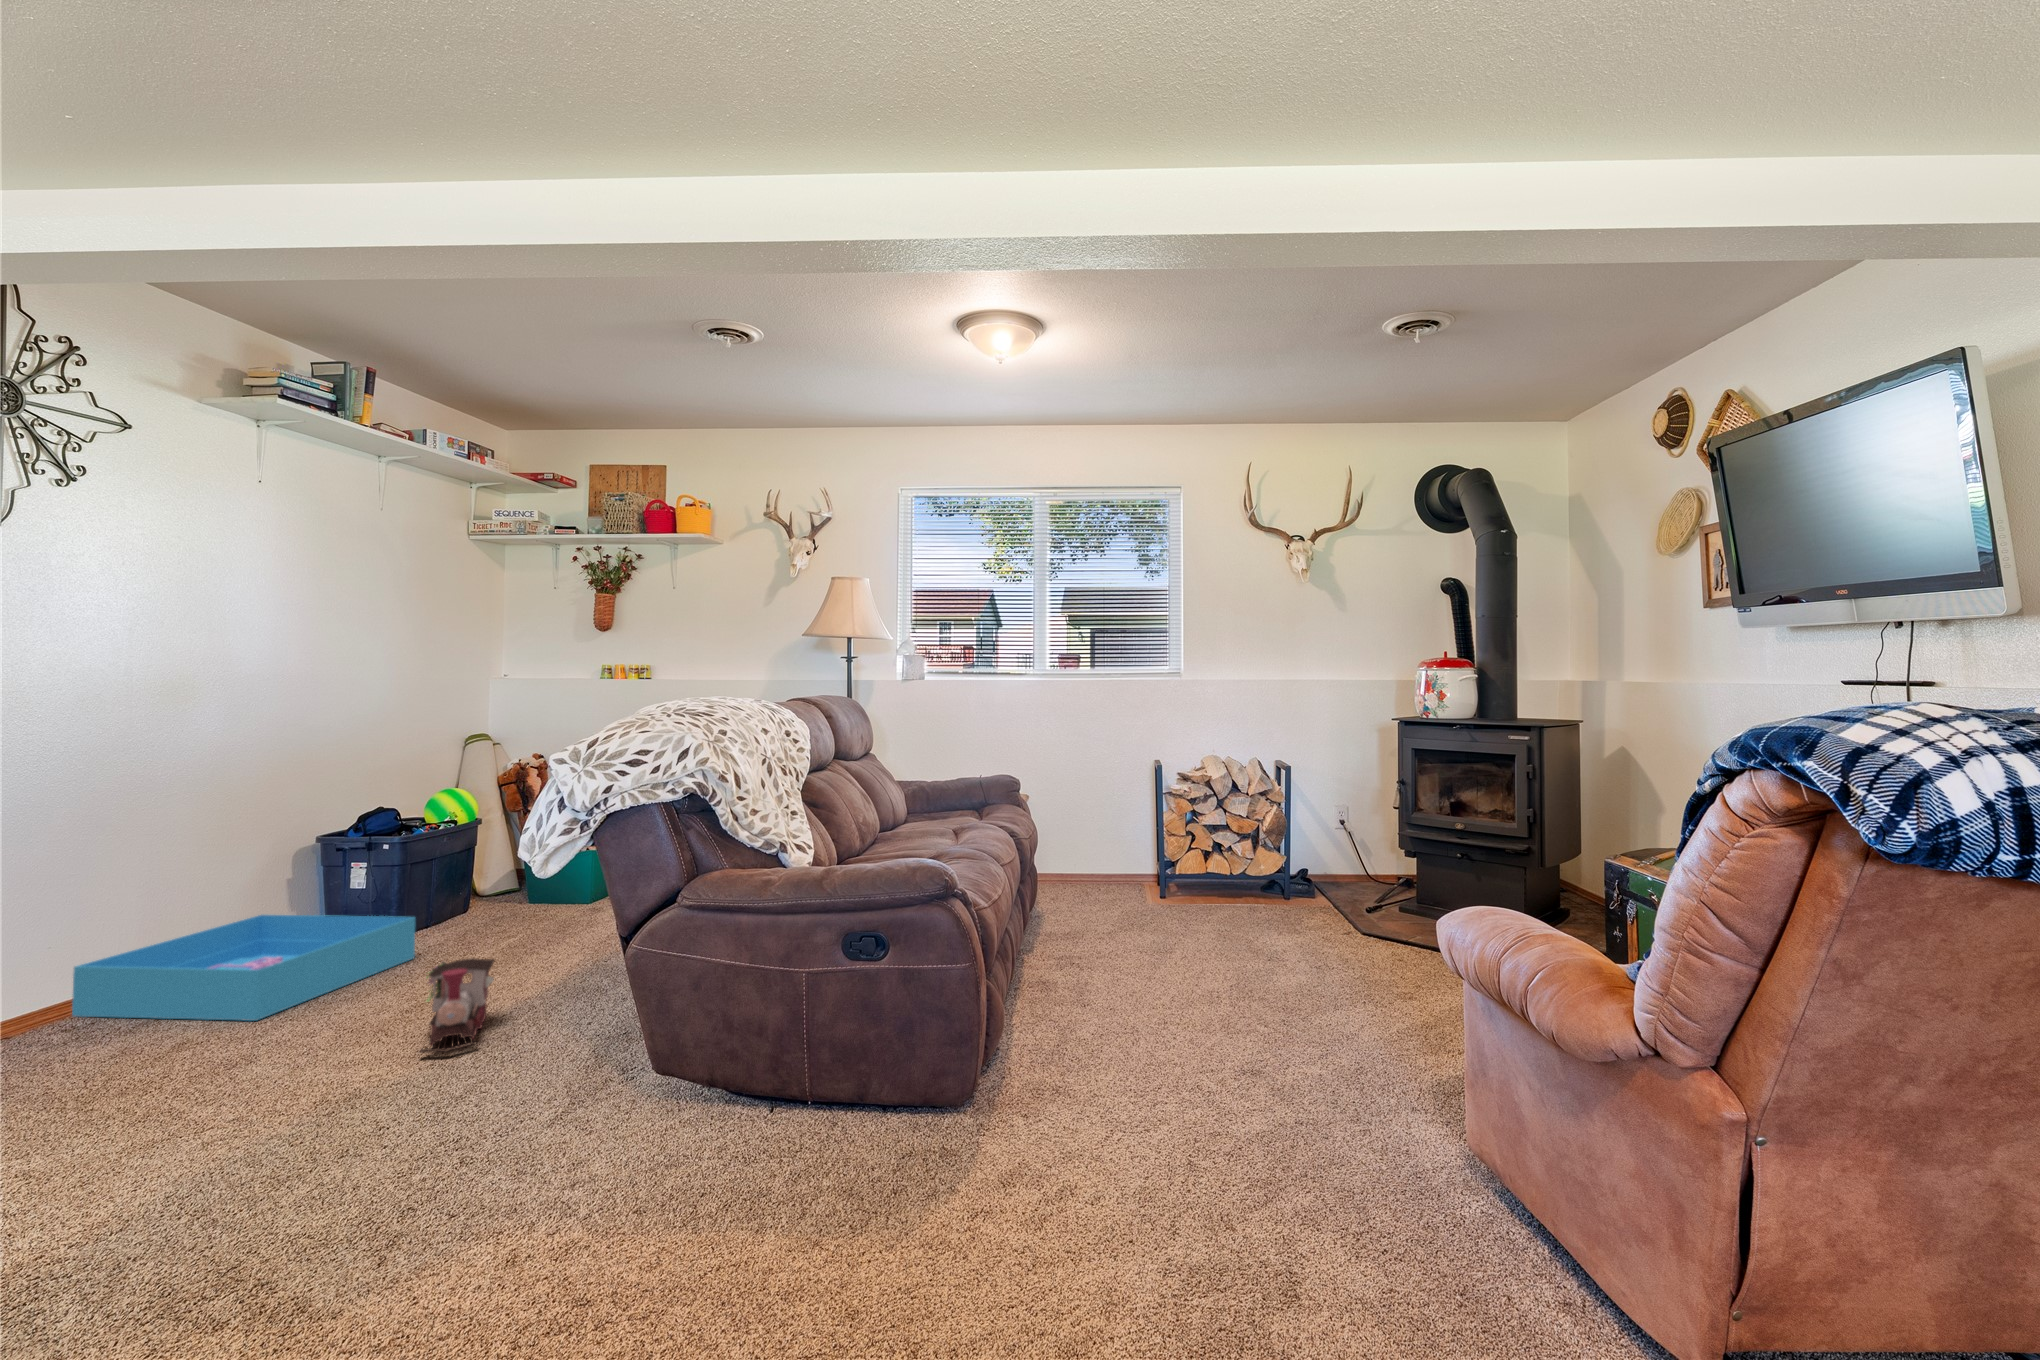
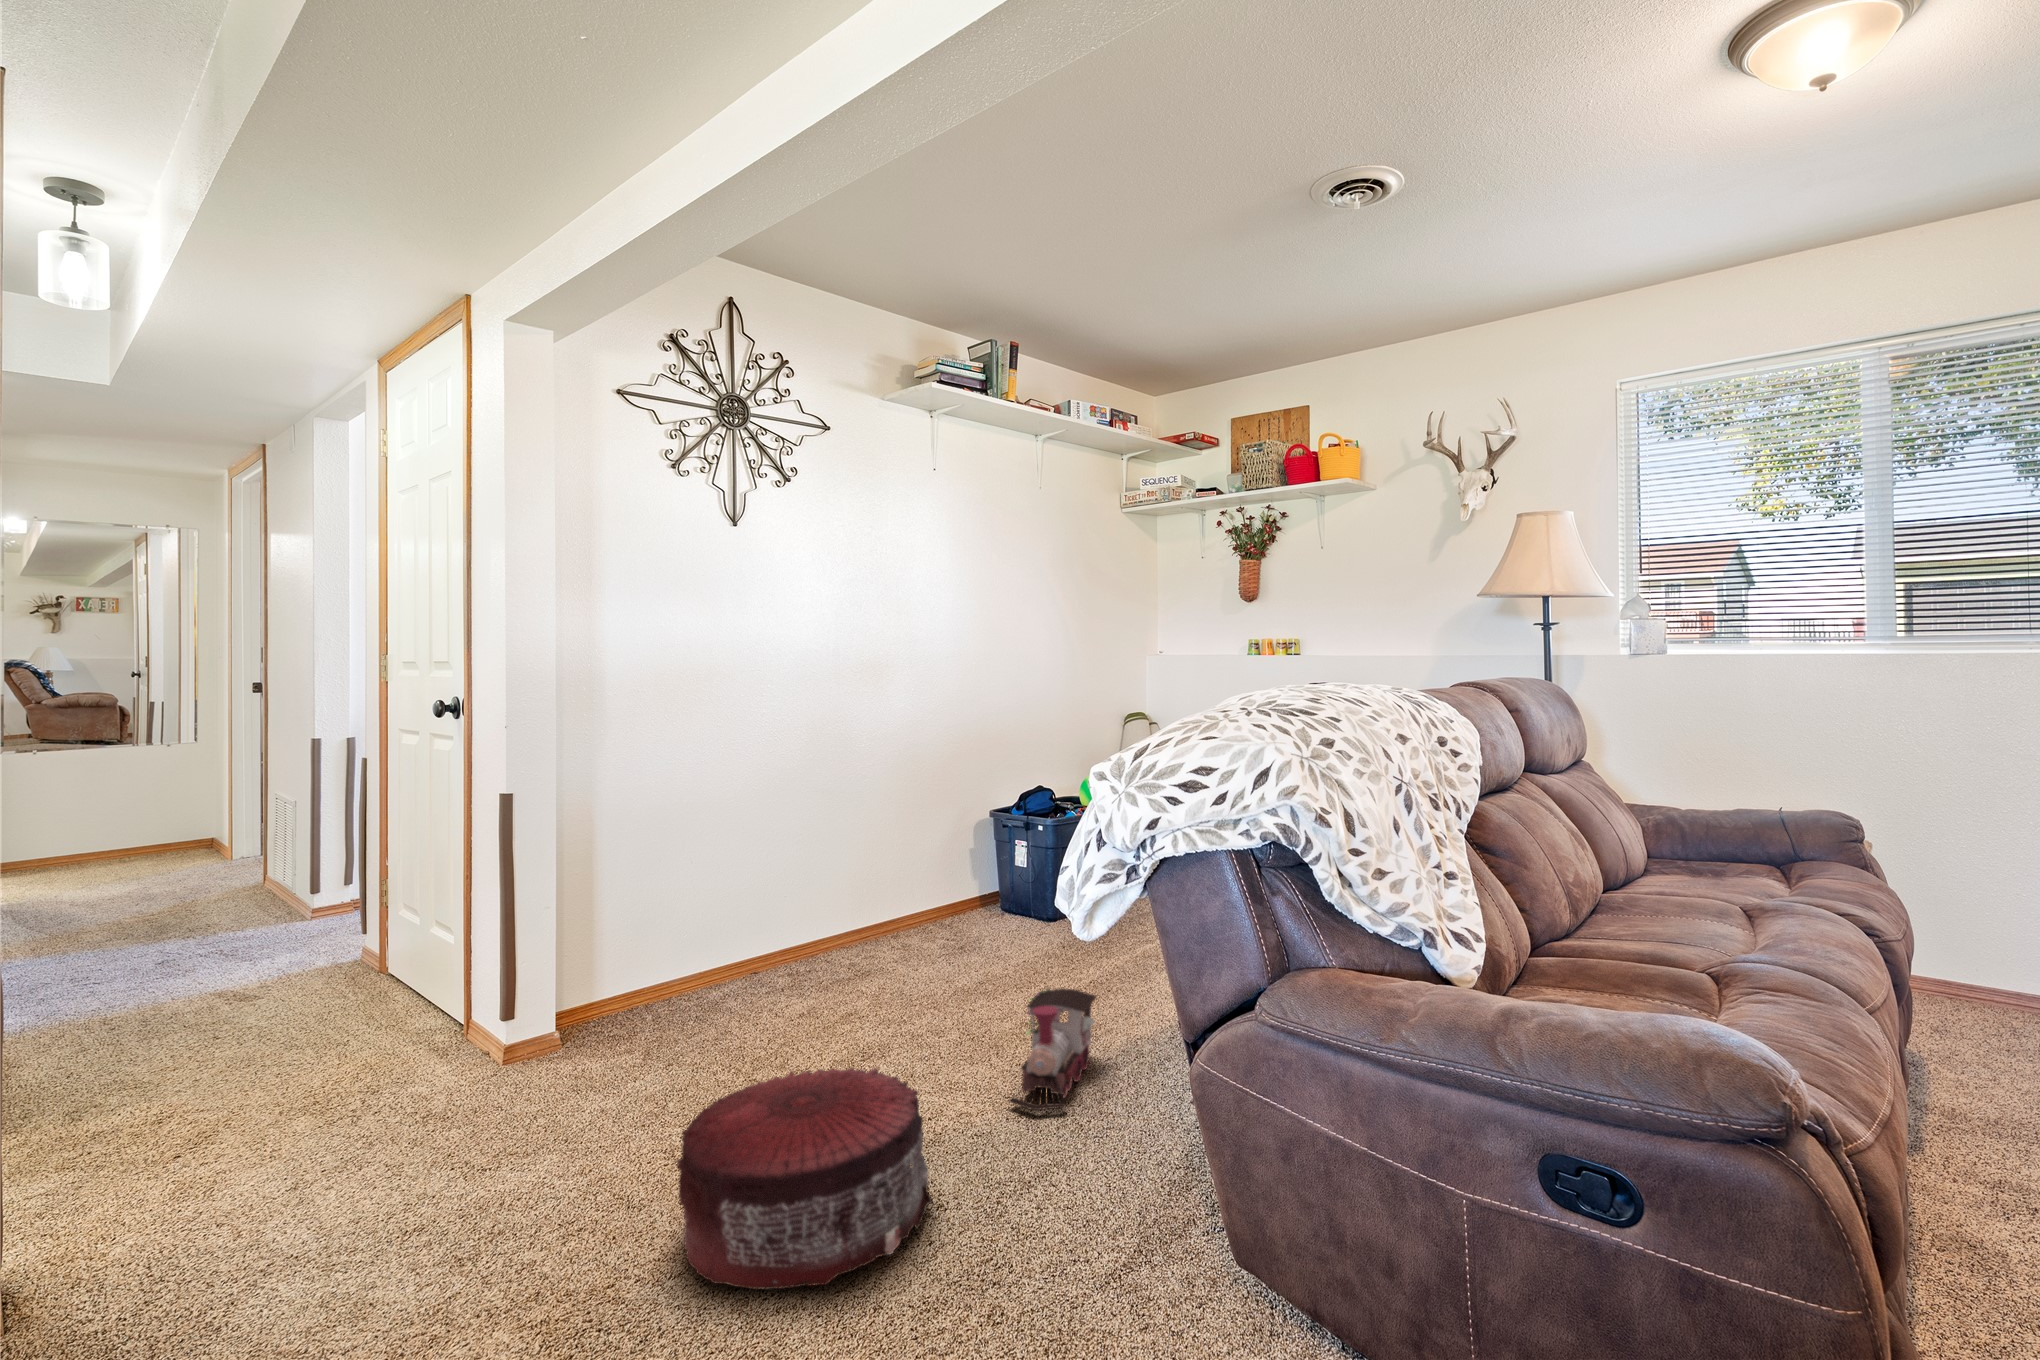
storage bin: present [72,915,415,1021] -> none [808,886,1057,1006]
pouf: none [94,1033,379,1221] -> present [677,1067,933,1289]

